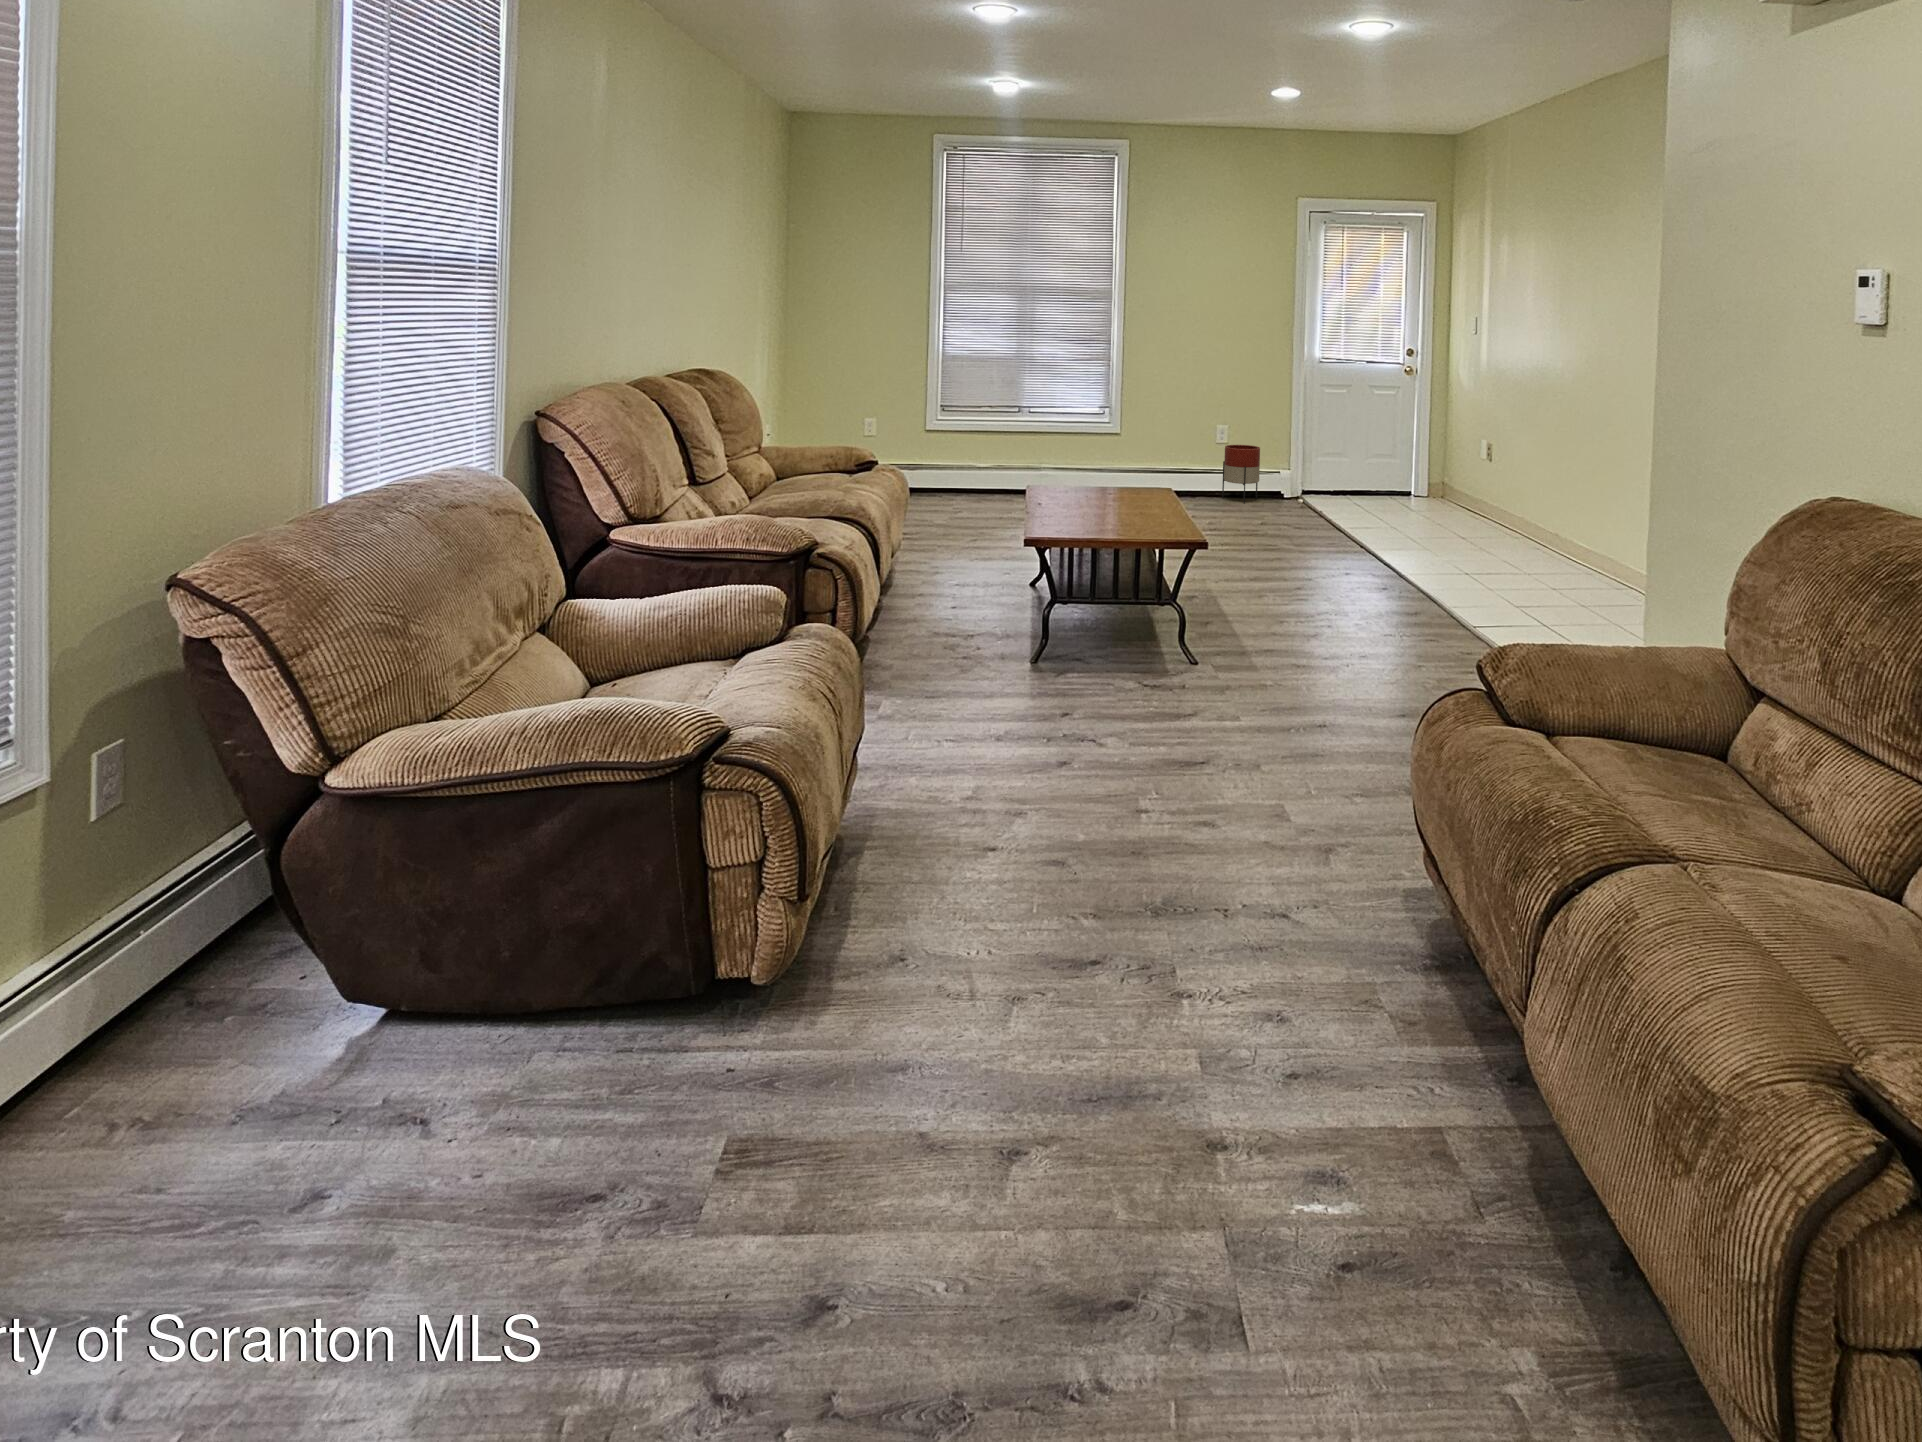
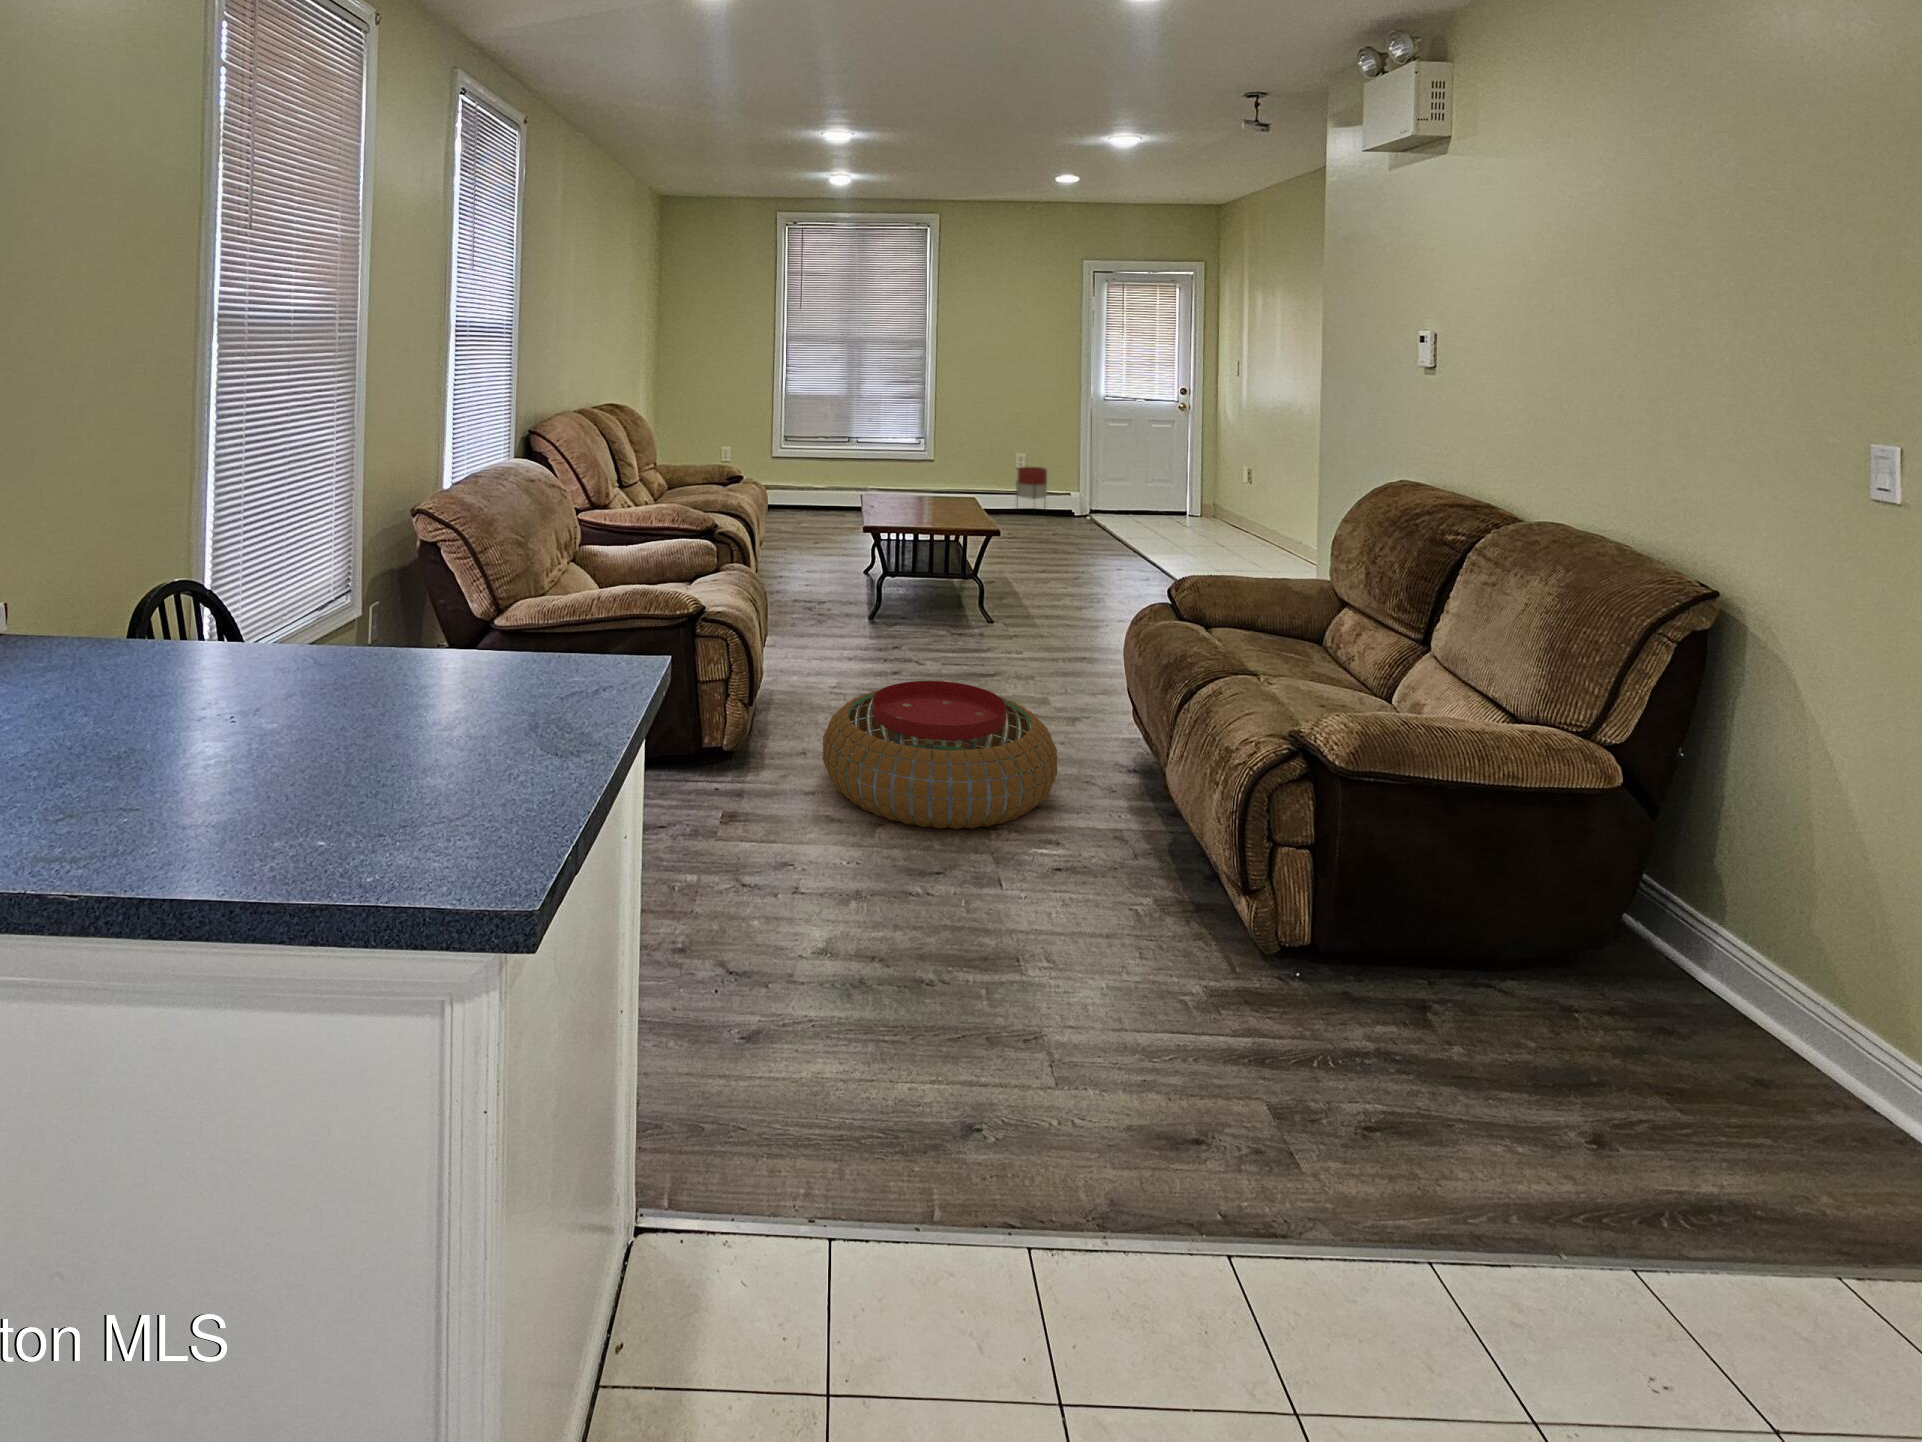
pouf: none [927,839,1331,1158] -> present [823,681,1058,829]

